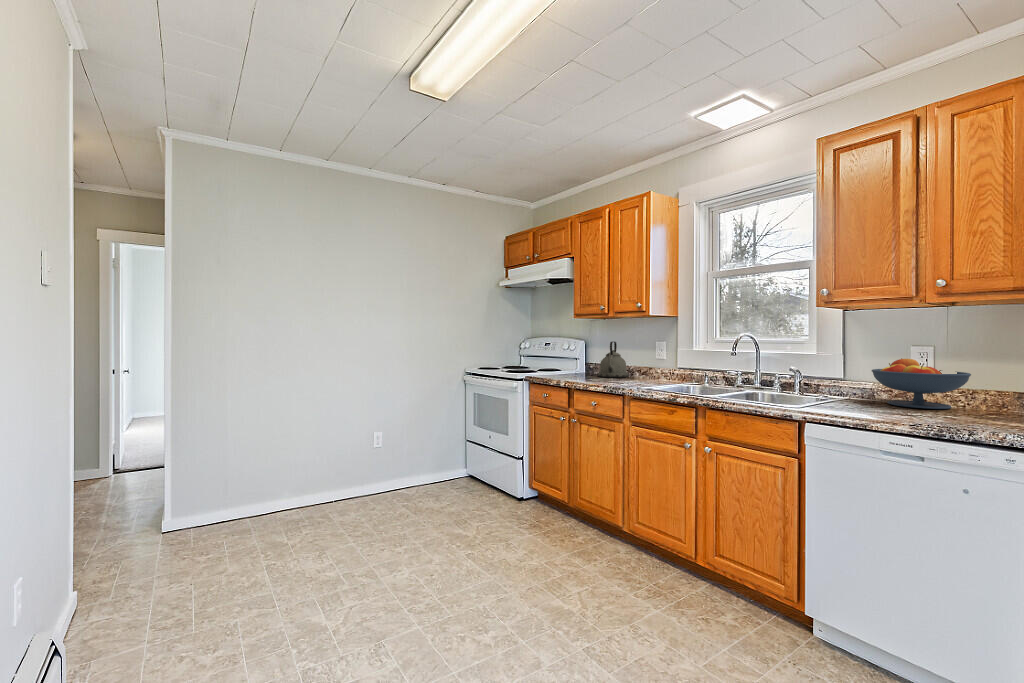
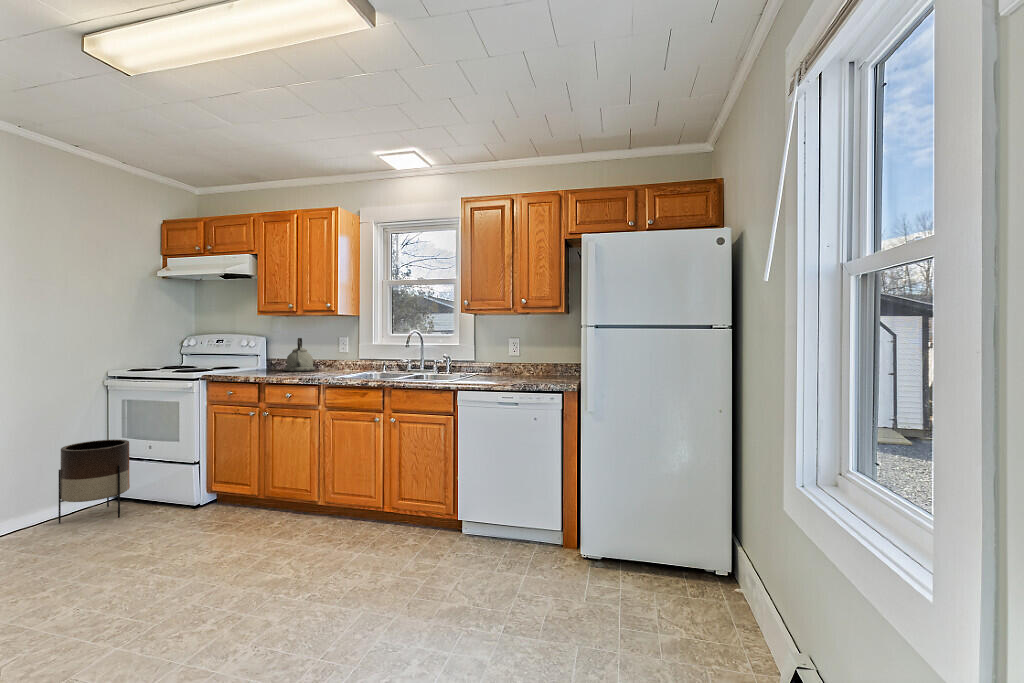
fruit bowl: present [872,358,971,409] -> none [492,347,538,377]
planter: none [431,426,476,495] -> present [59,440,130,524]

